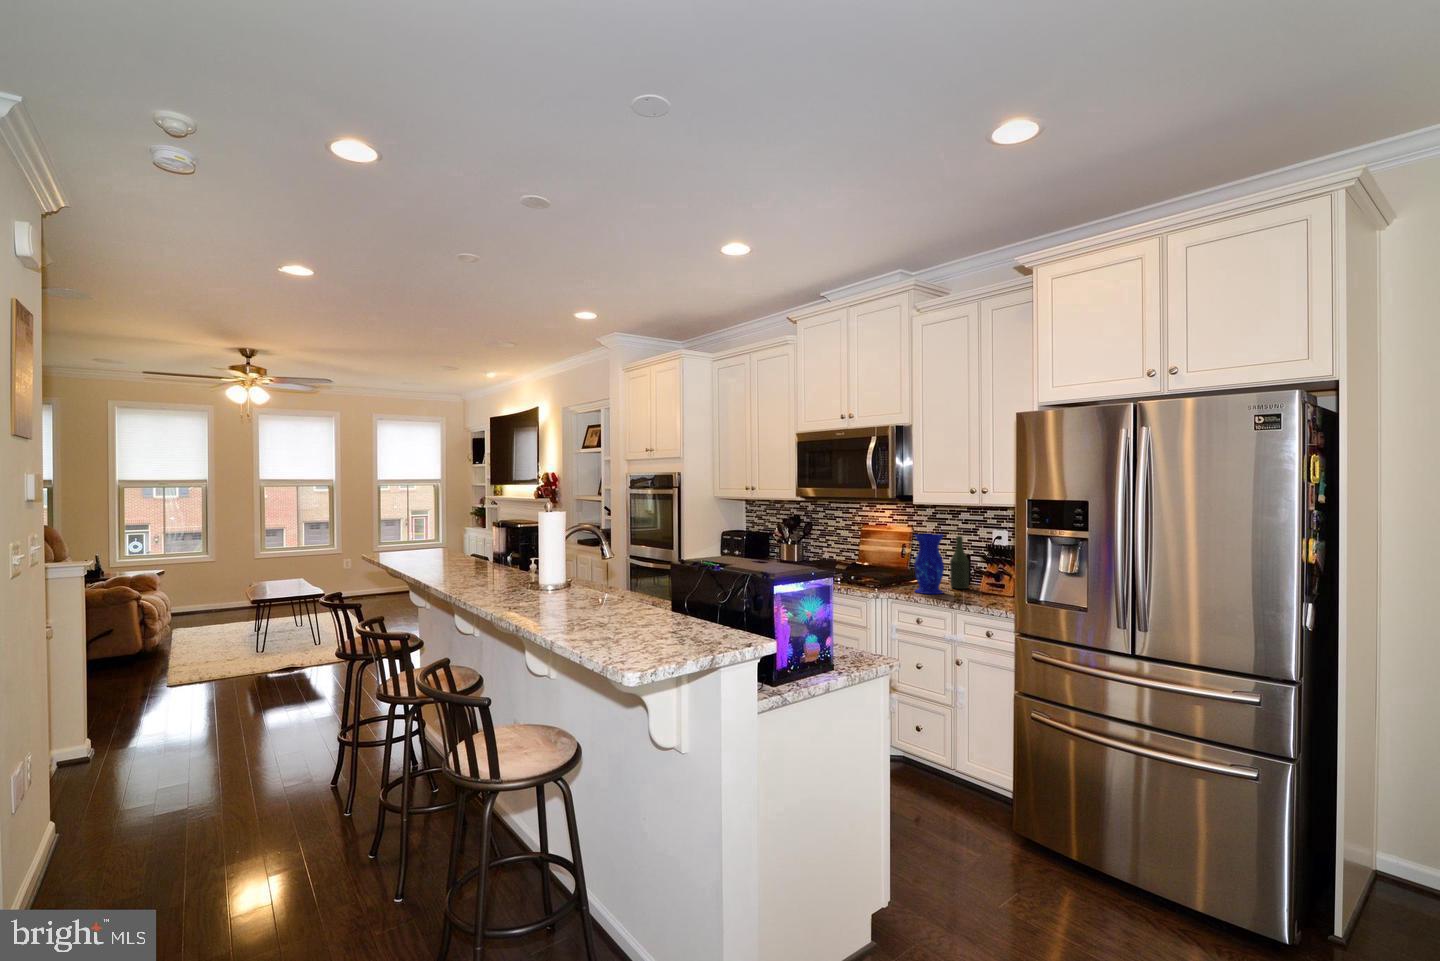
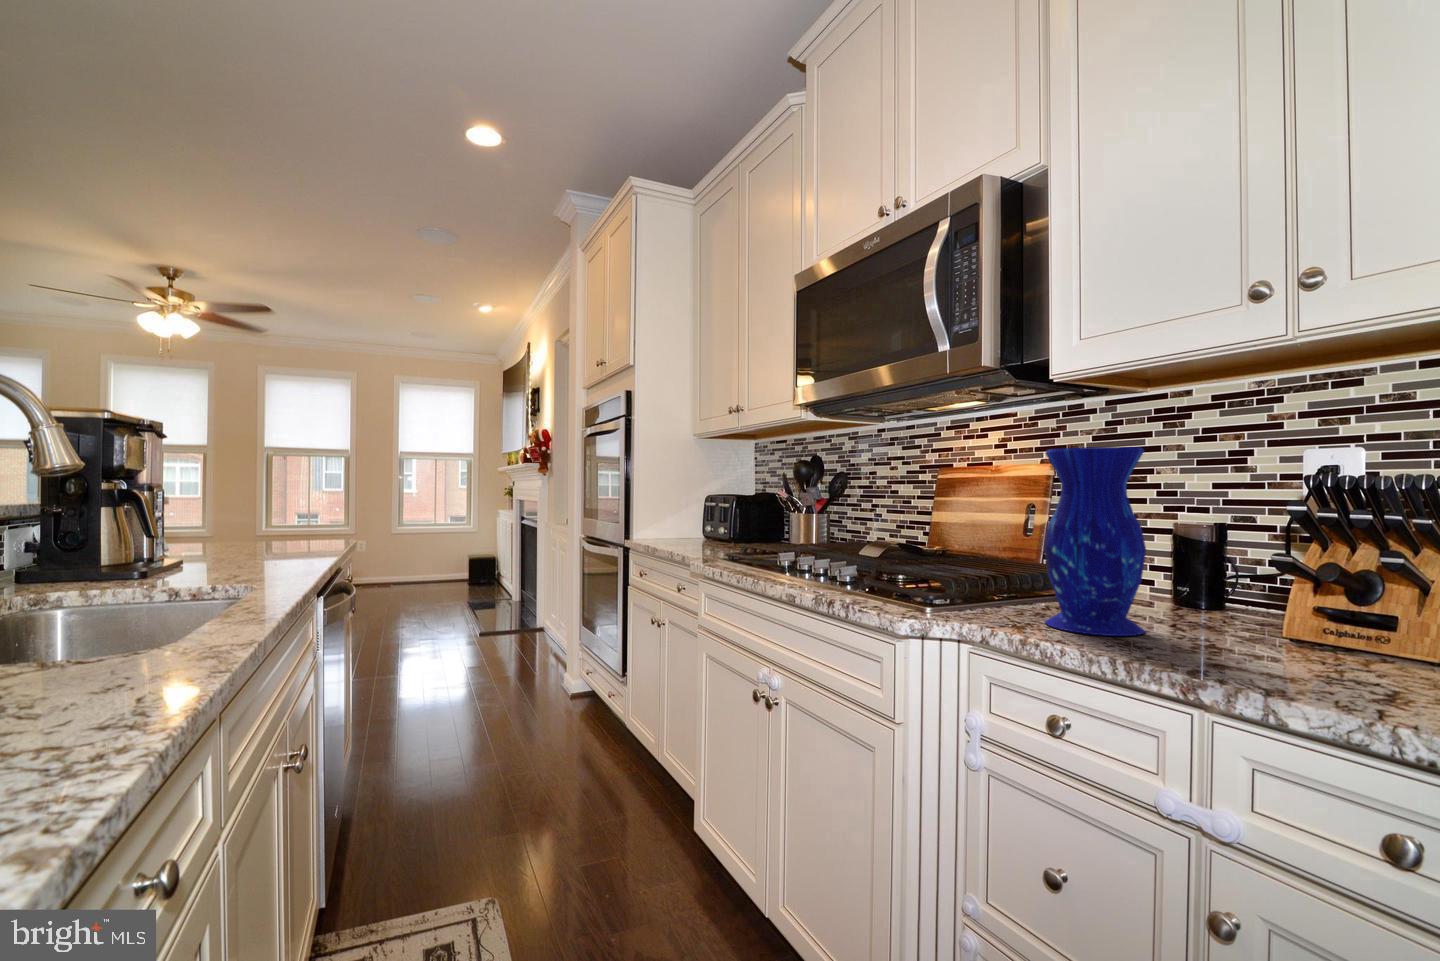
bottle: present [950,536,969,589] -> none [1162,463,1229,623]

